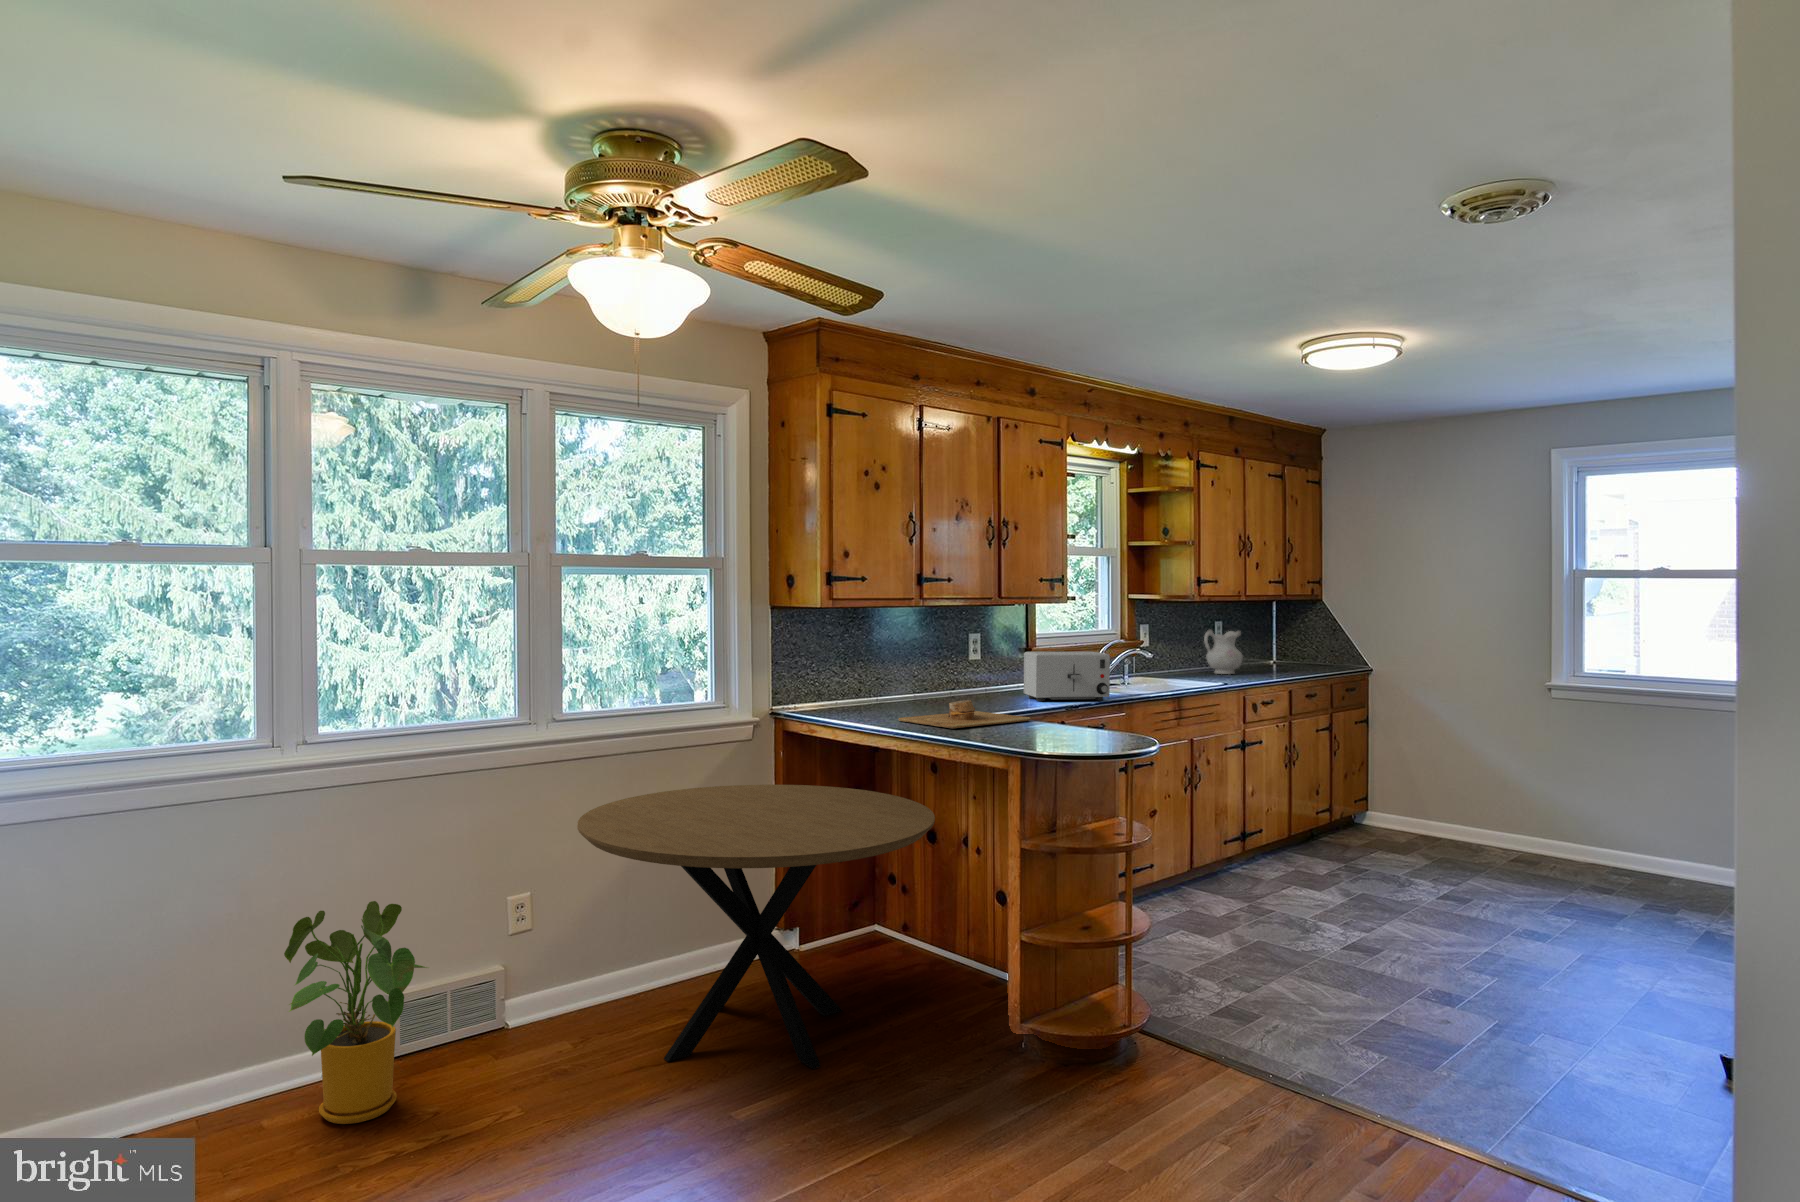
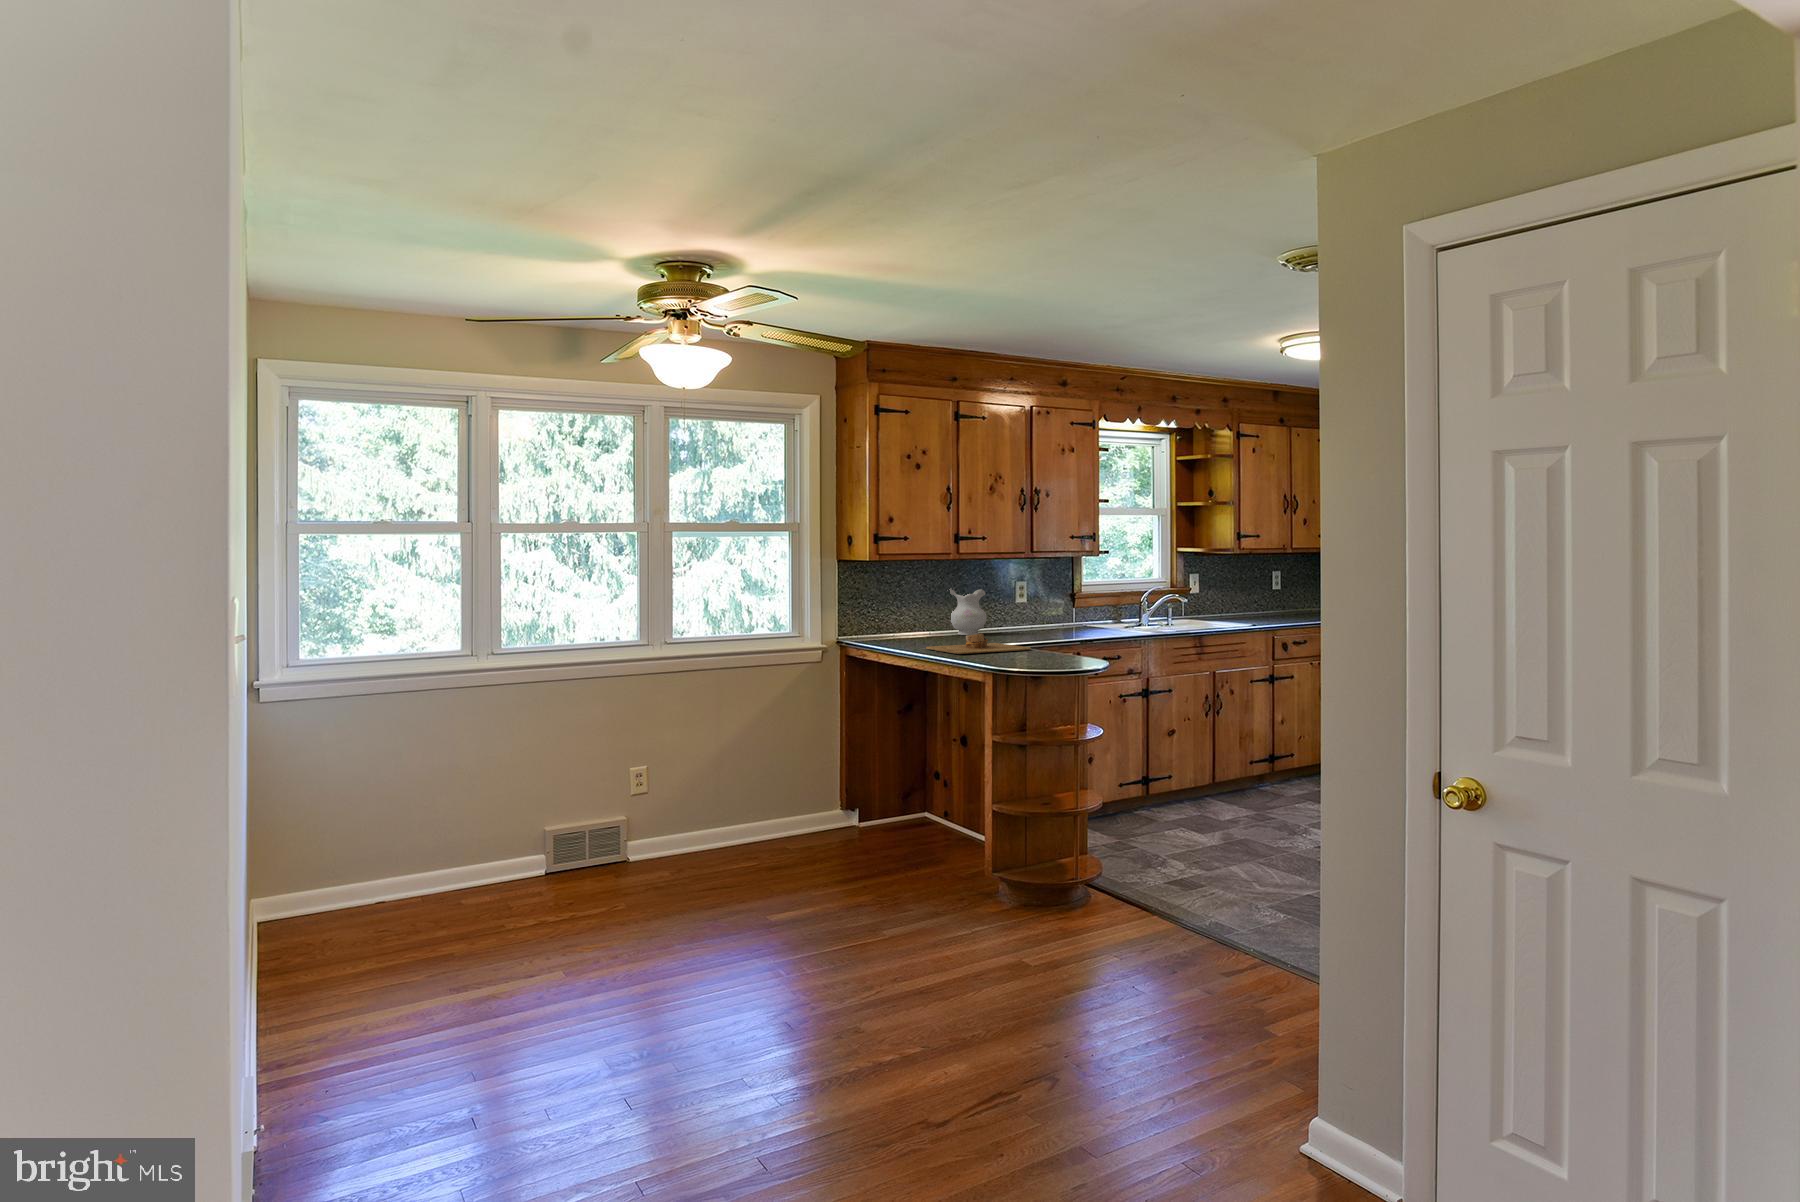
ceramic pitcher: present [1204,629,1243,674] -> present [949,588,987,635]
toaster: present [1024,652,1110,701] -> none [1055,597,1124,637]
dining table: present [577,785,935,1069] -> none [670,697,934,898]
house plant: present [284,901,427,1124] -> none [471,765,569,908]

